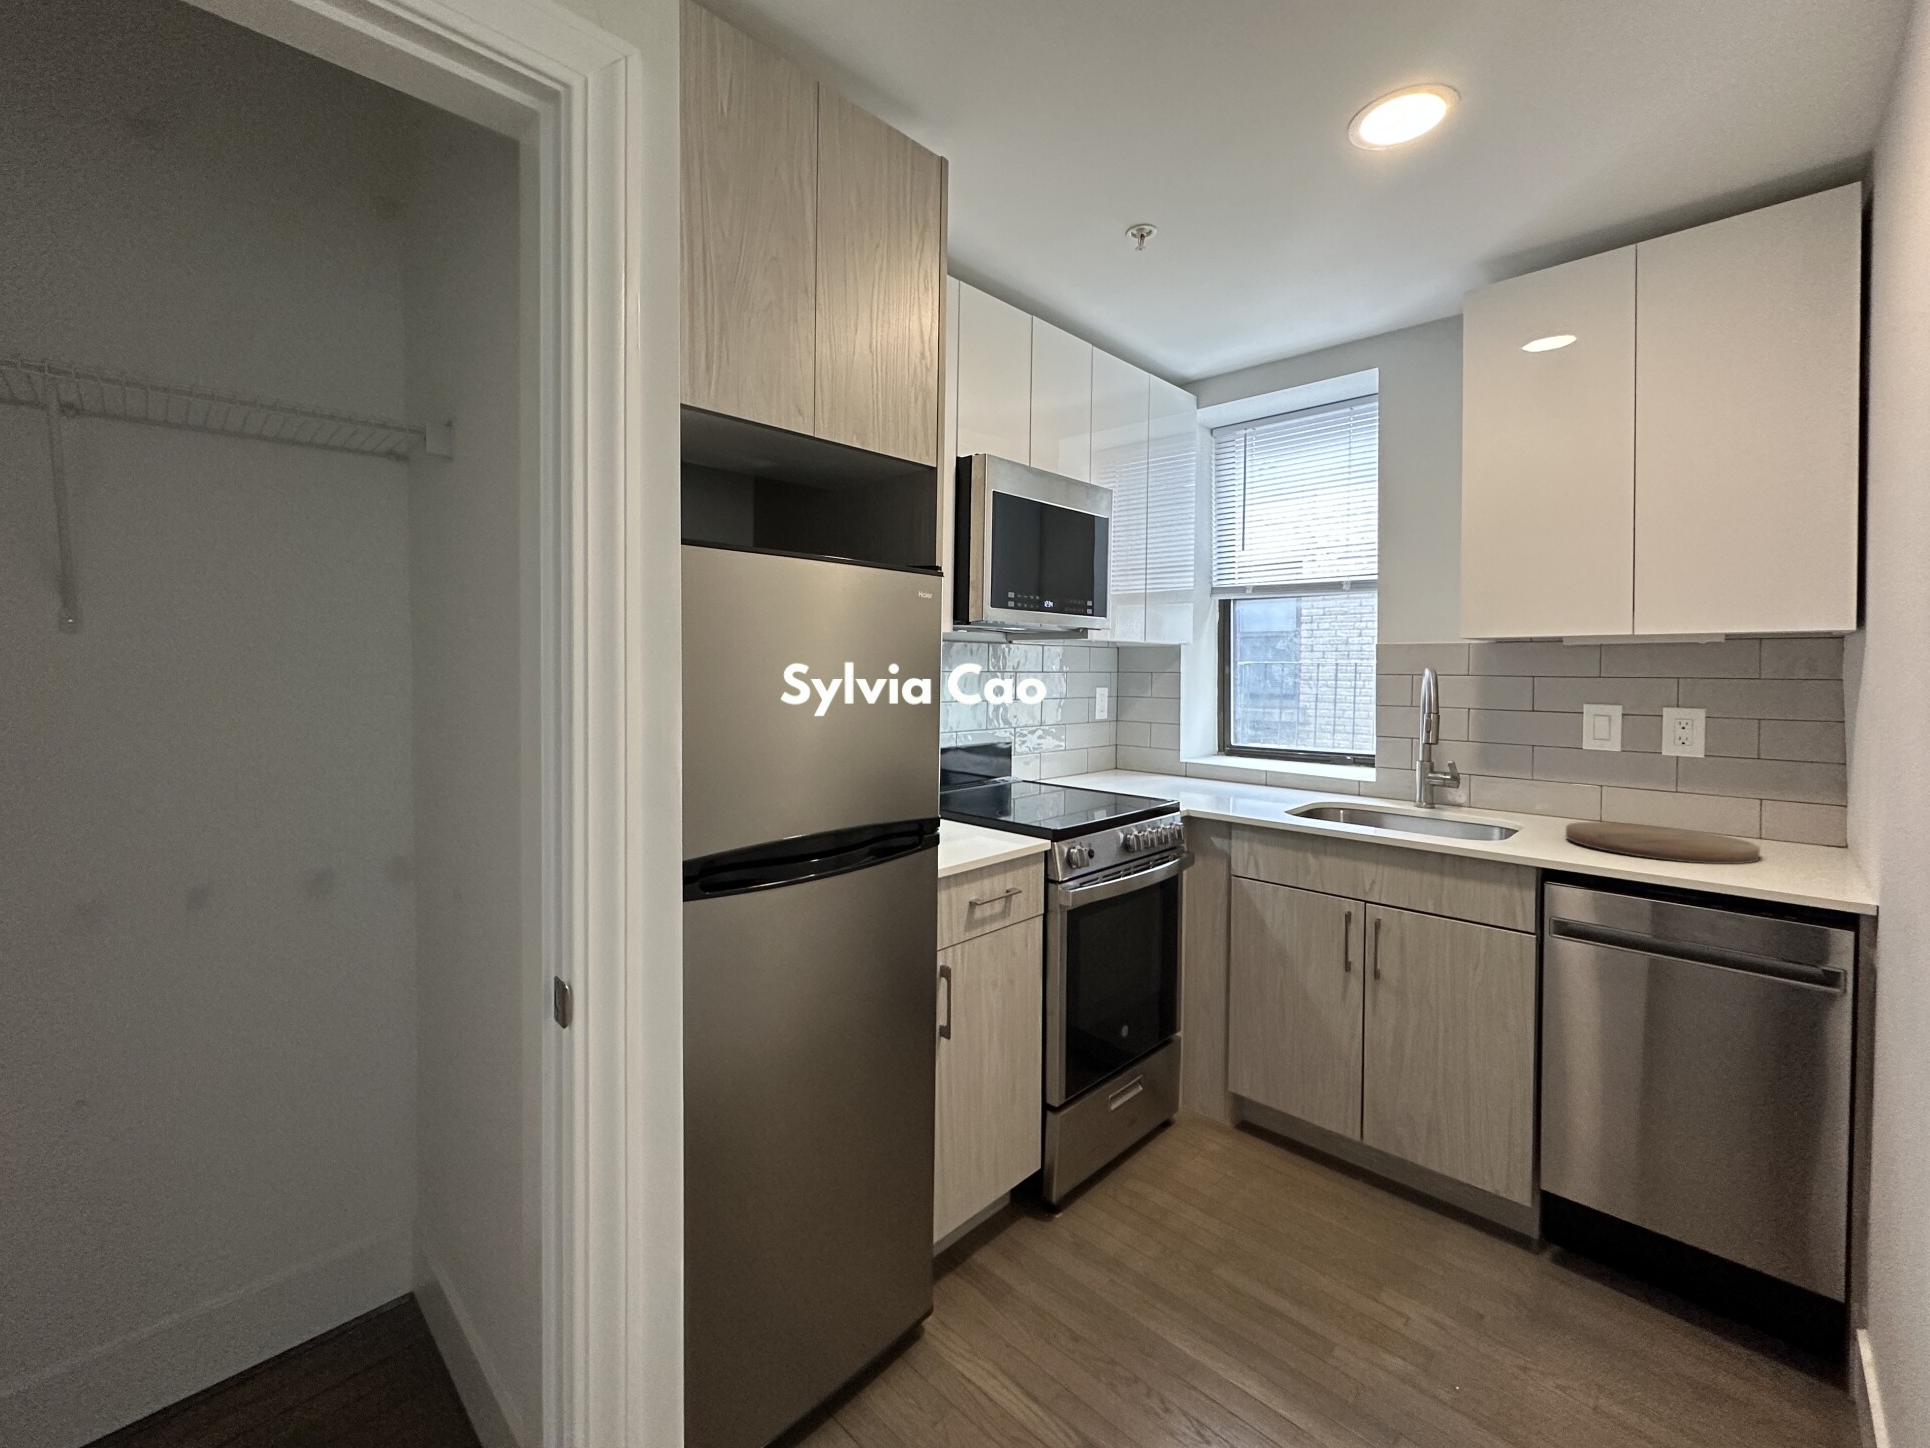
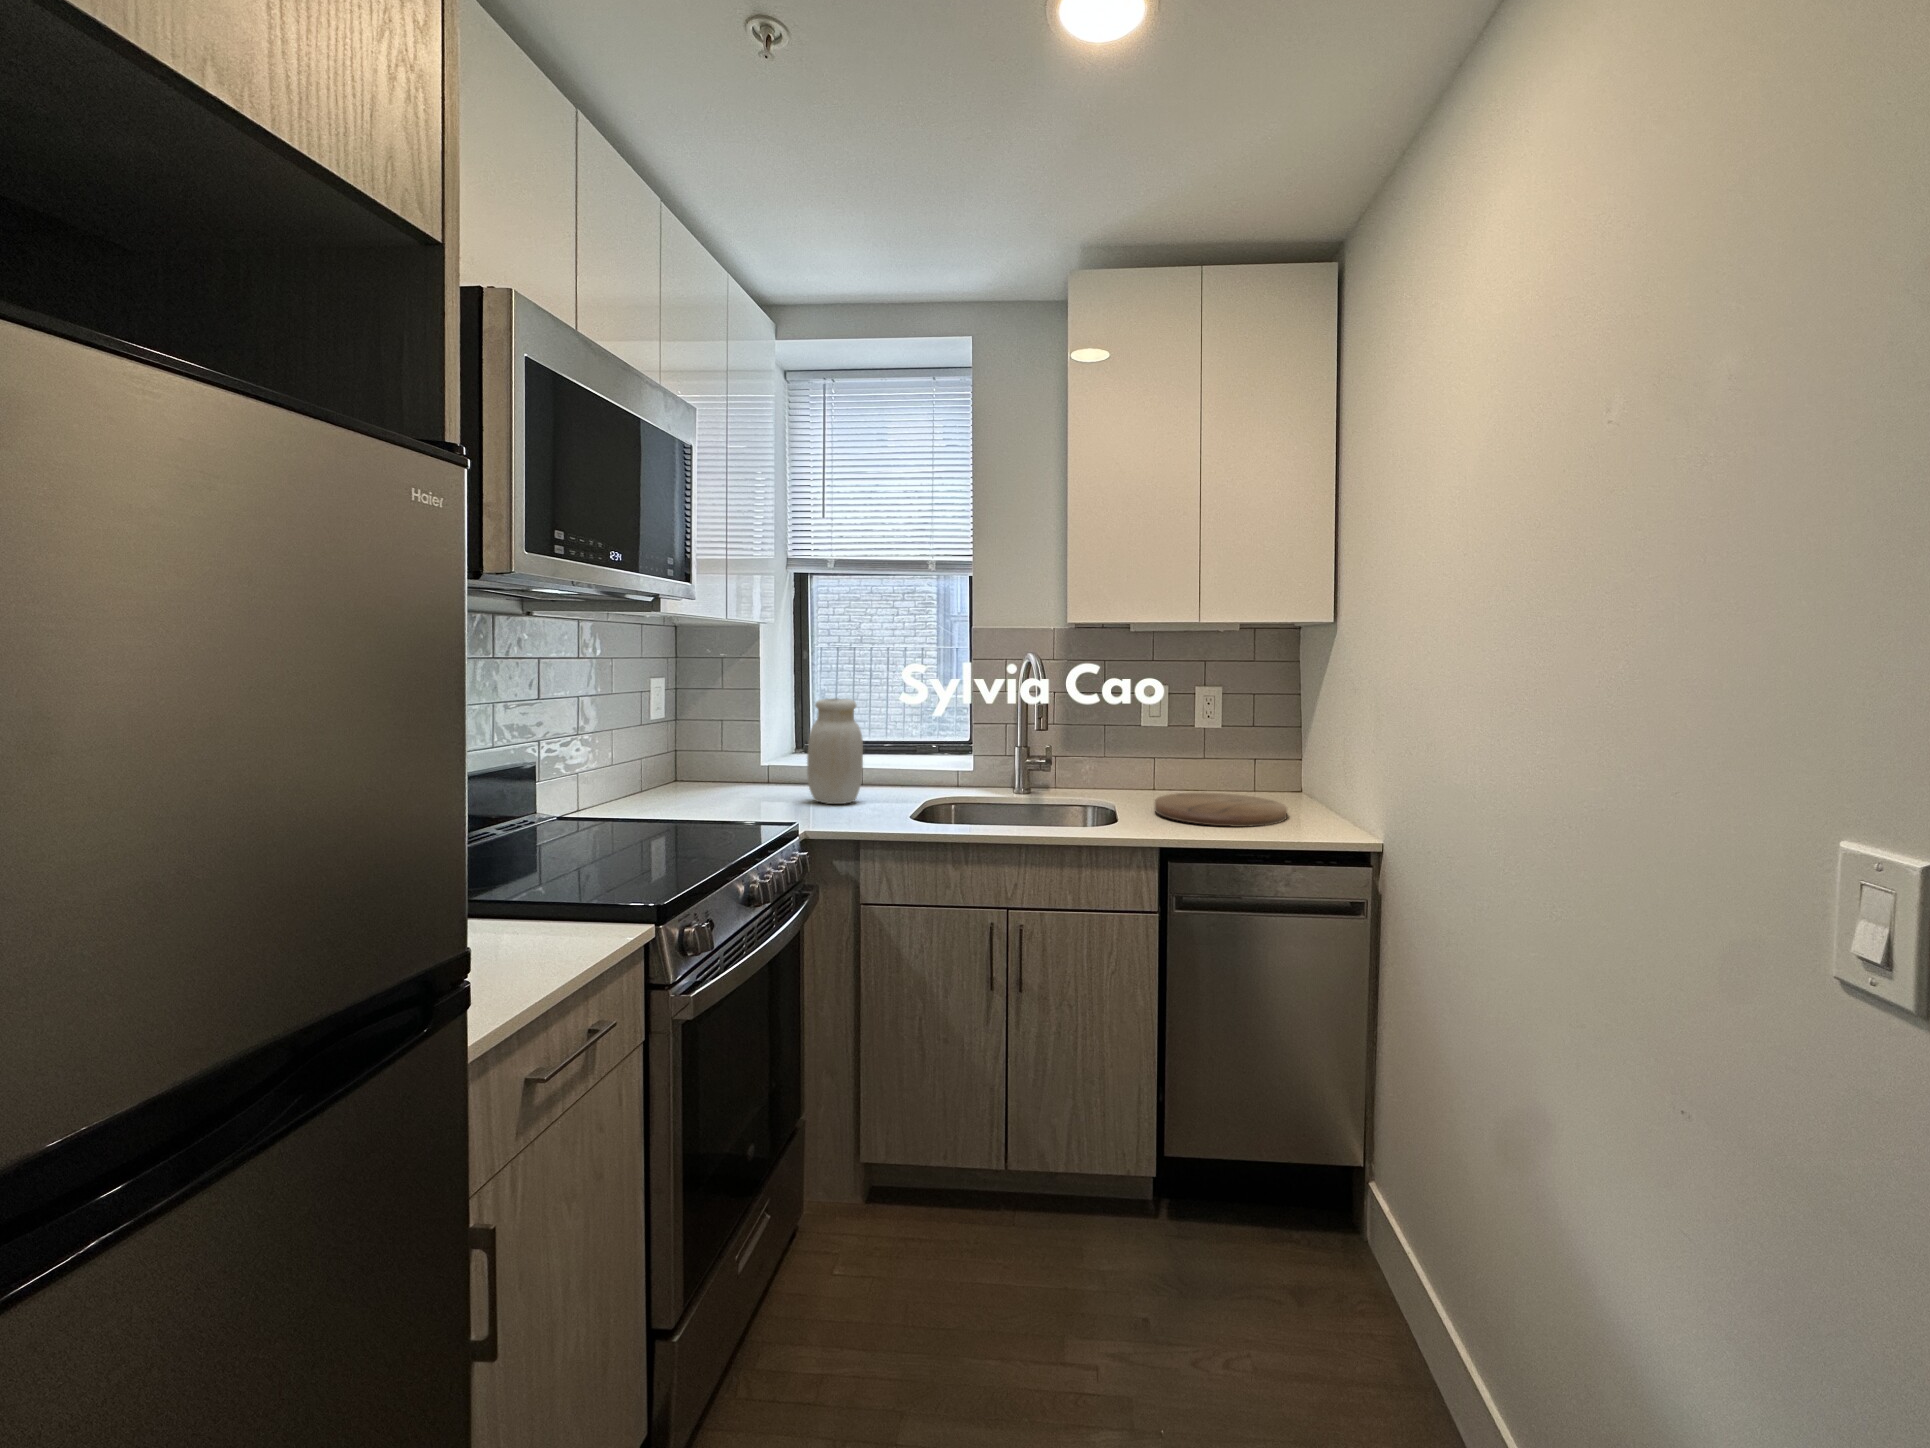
jar: none [1210,706,1259,796] -> present [807,698,863,804]

